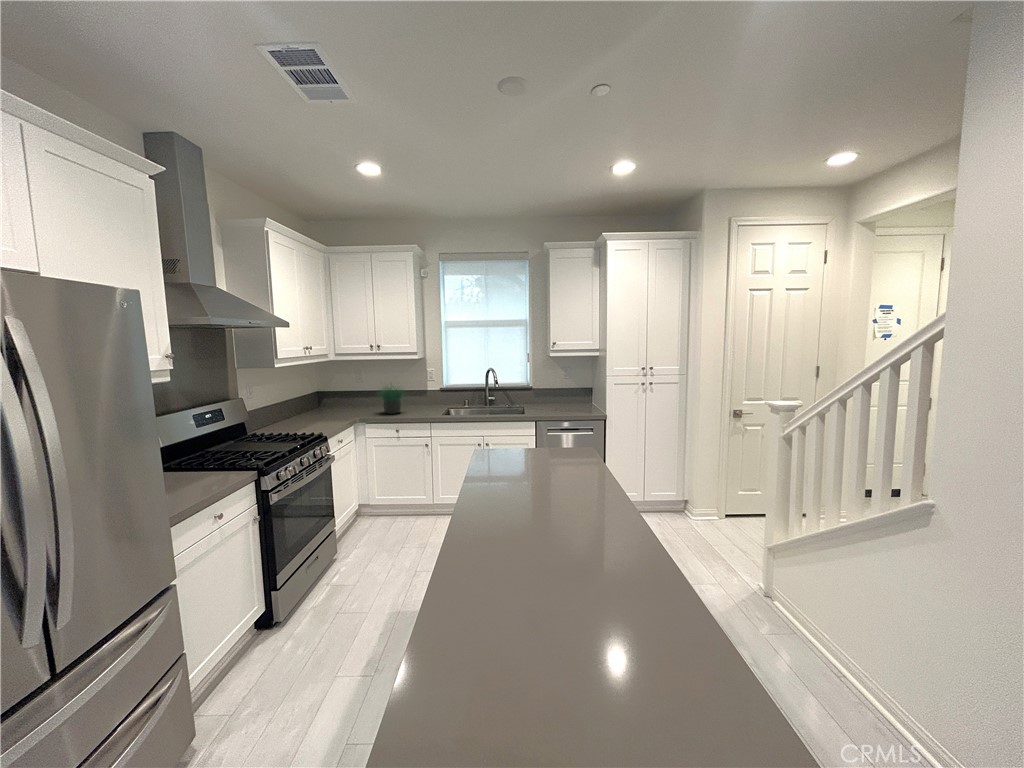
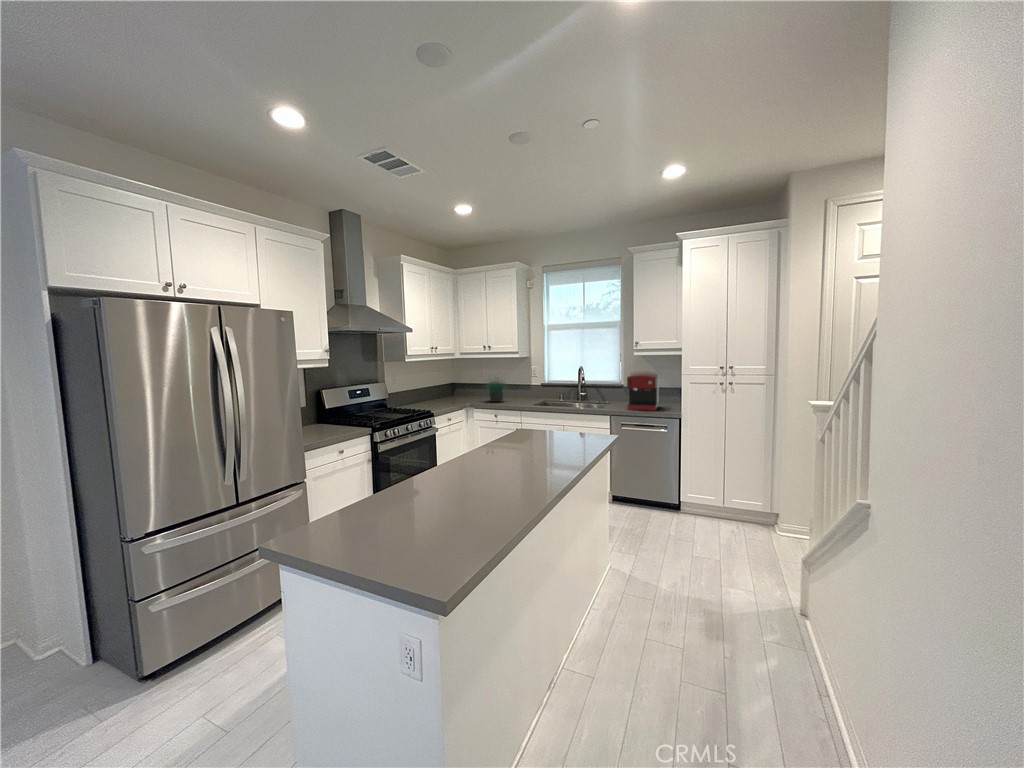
coffee maker: none [548,373,580,414] -> present [627,371,659,411]

